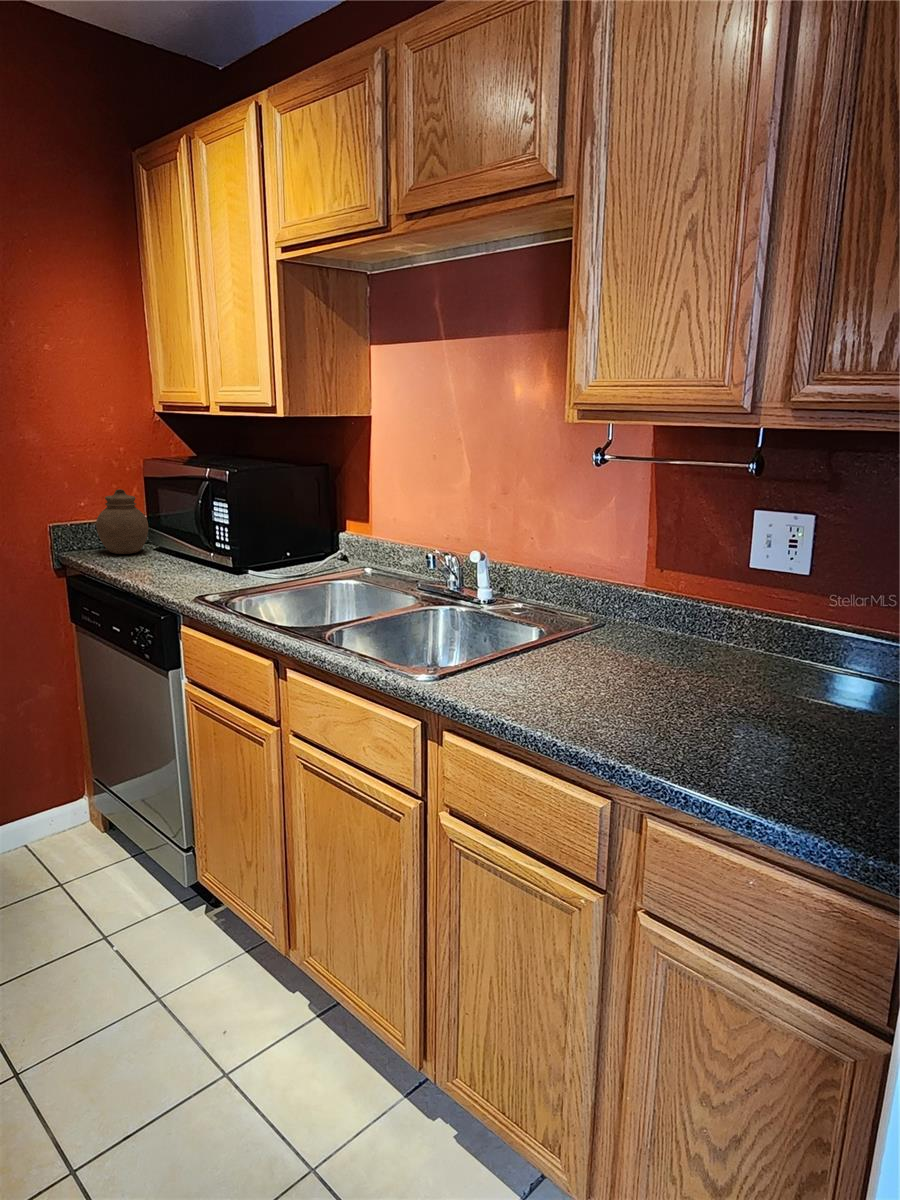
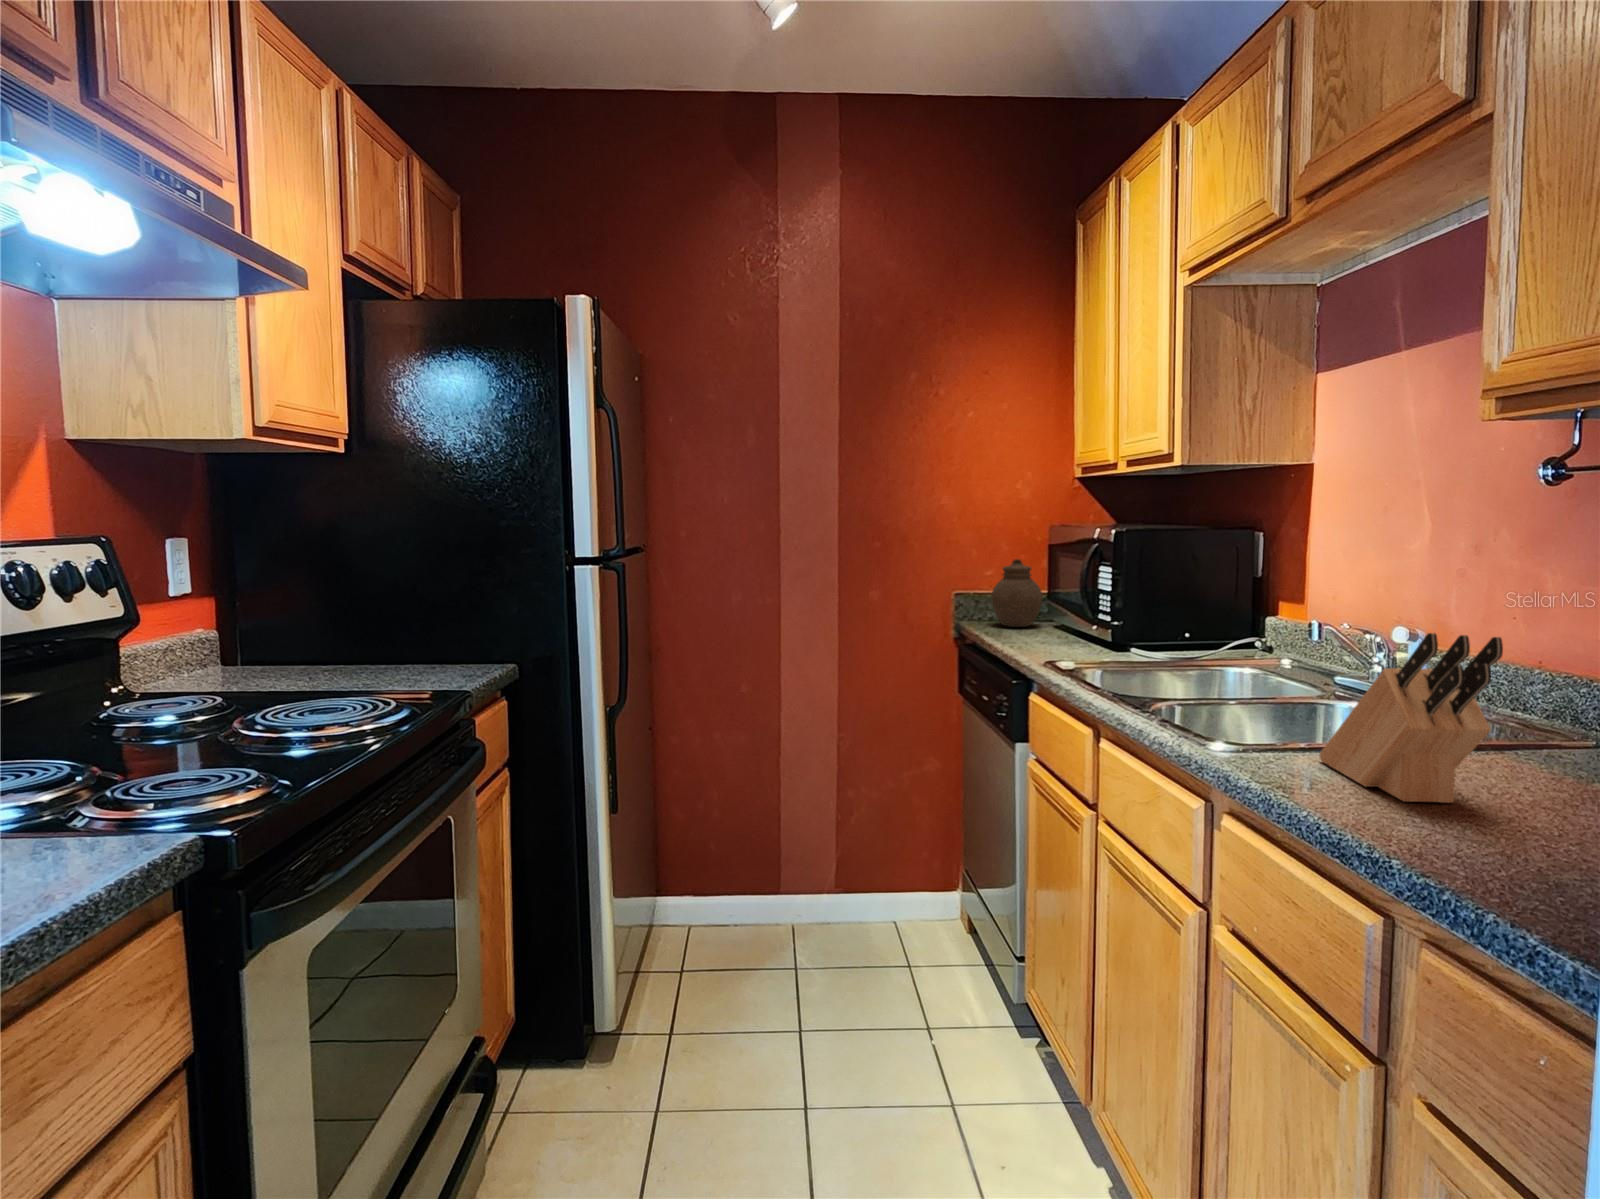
knife block: none [489,588,633,702] -> present [1319,633,1503,803]

